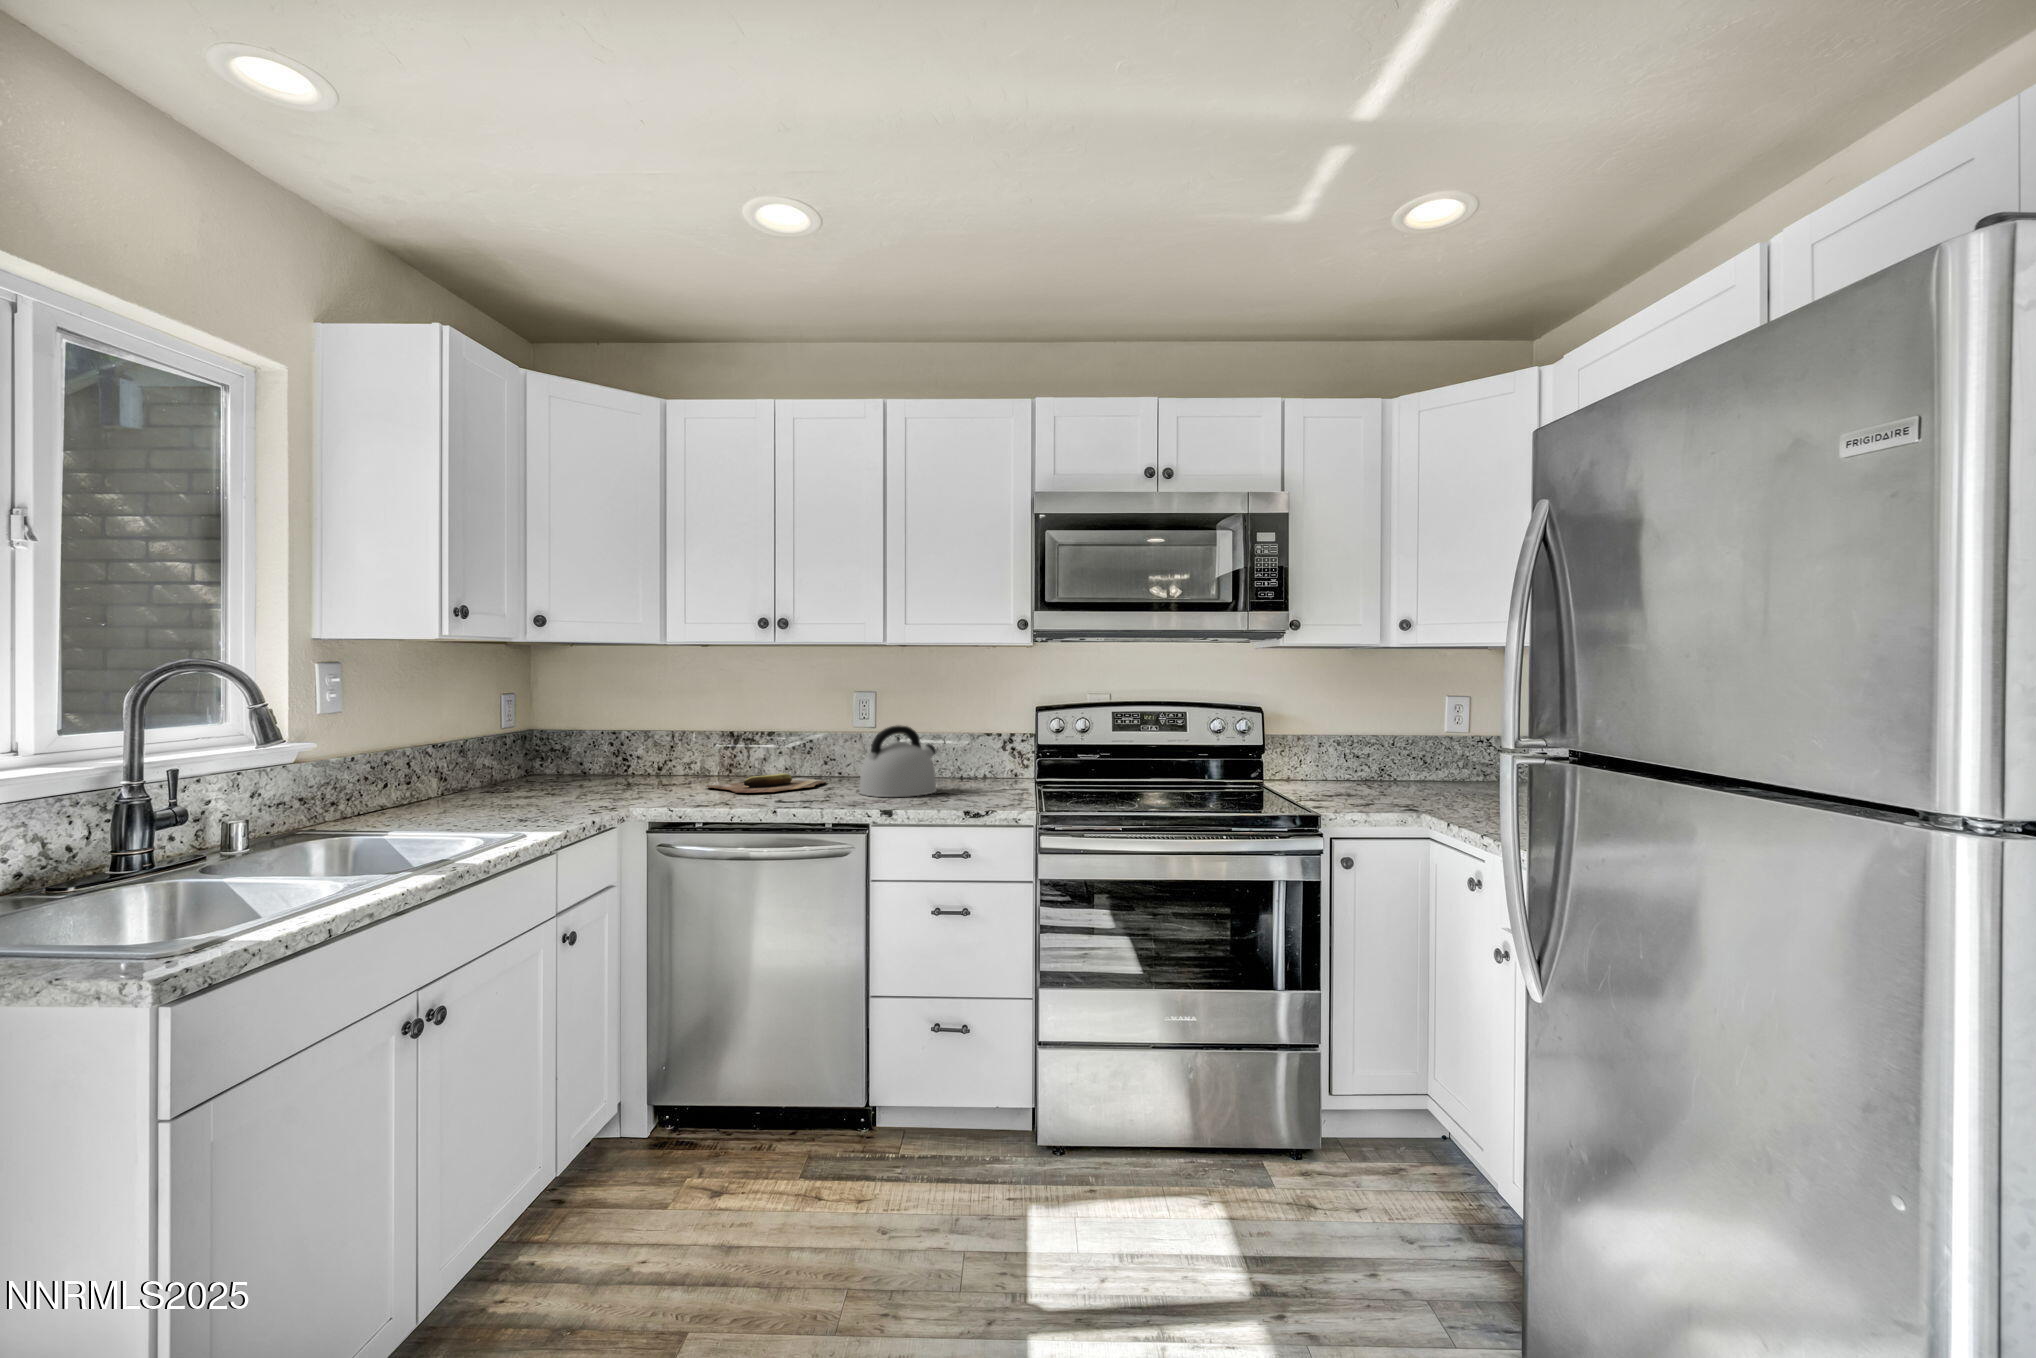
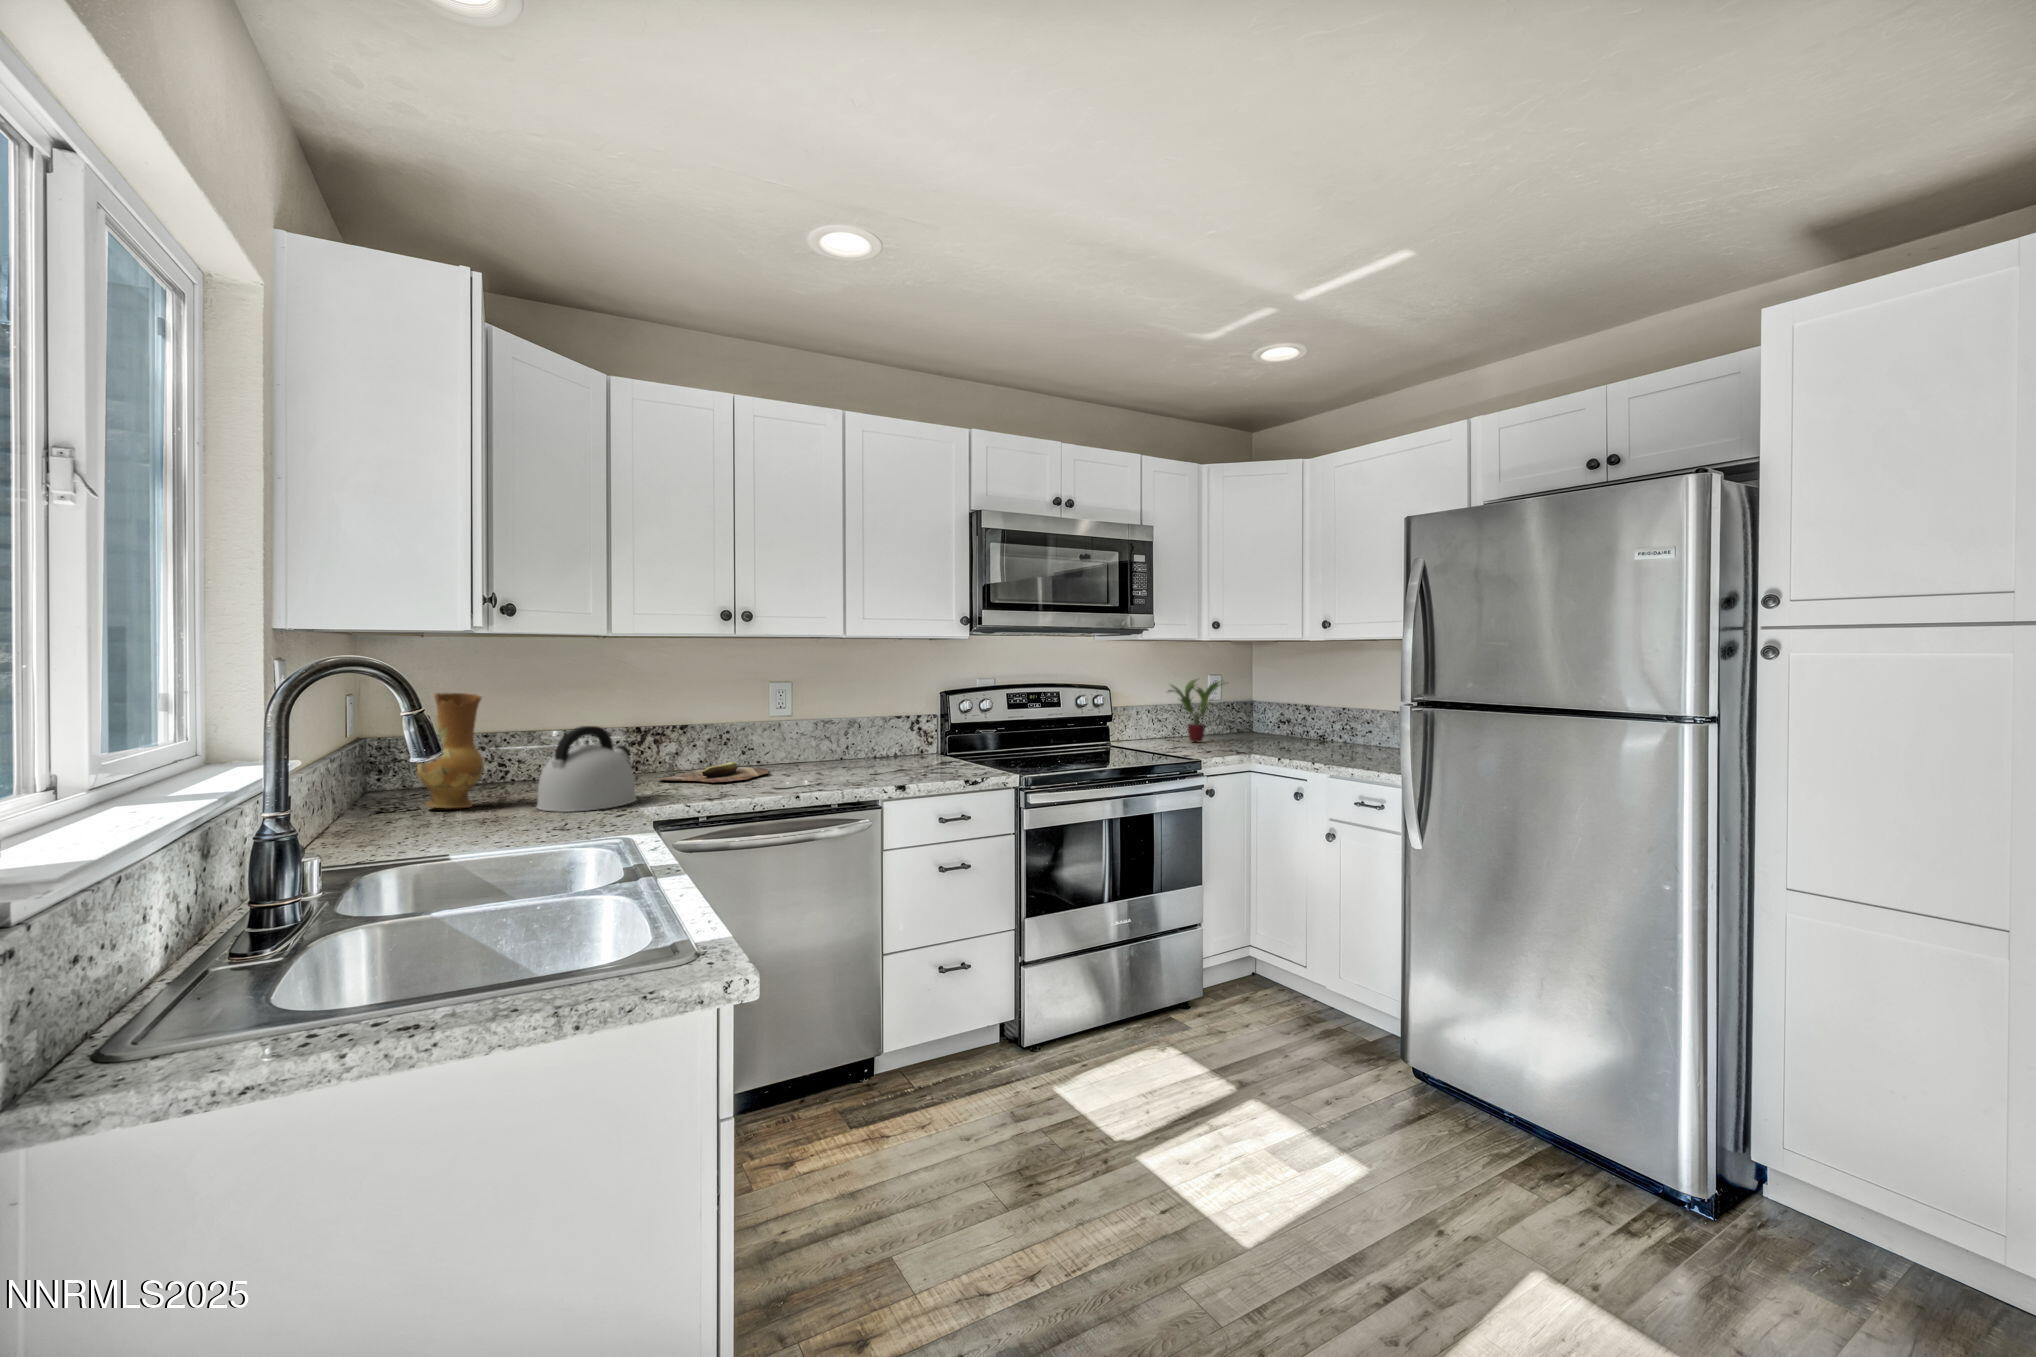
ceramic jug: none [465,696,521,800] -> present [417,693,484,808]
potted plant: none [1359,698,1460,785] -> present [1168,679,1222,742]
kettle: present [859,725,937,797] -> present [537,726,636,812]

